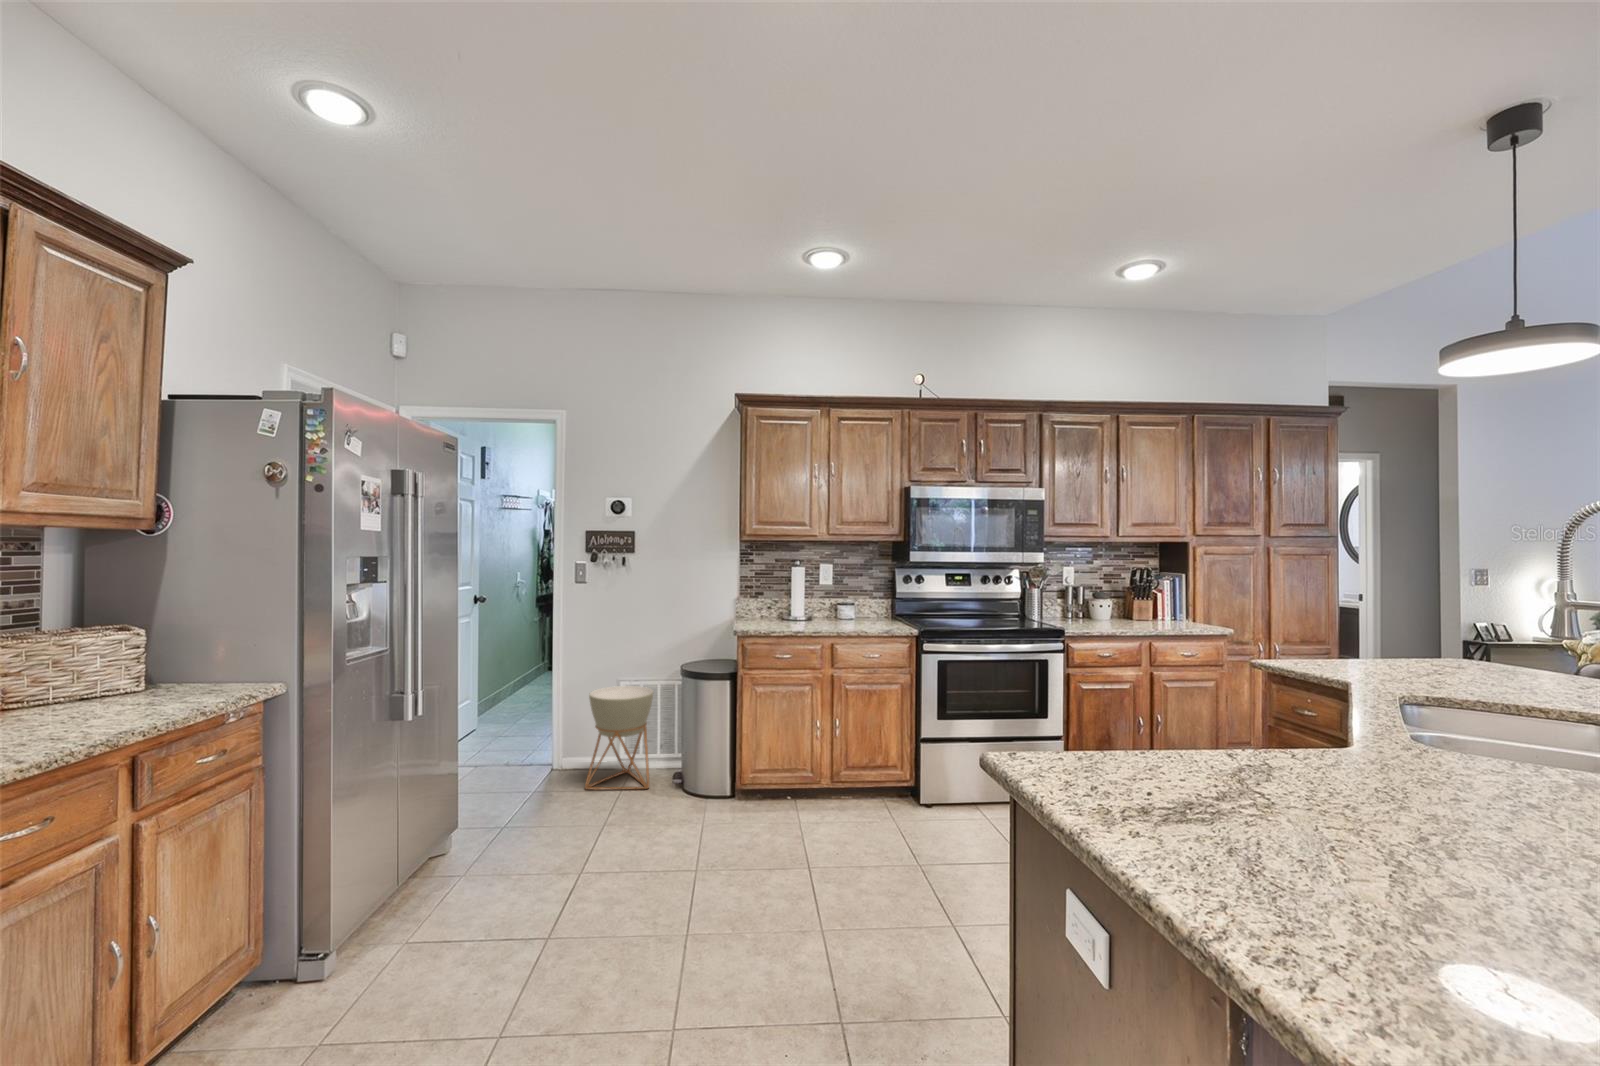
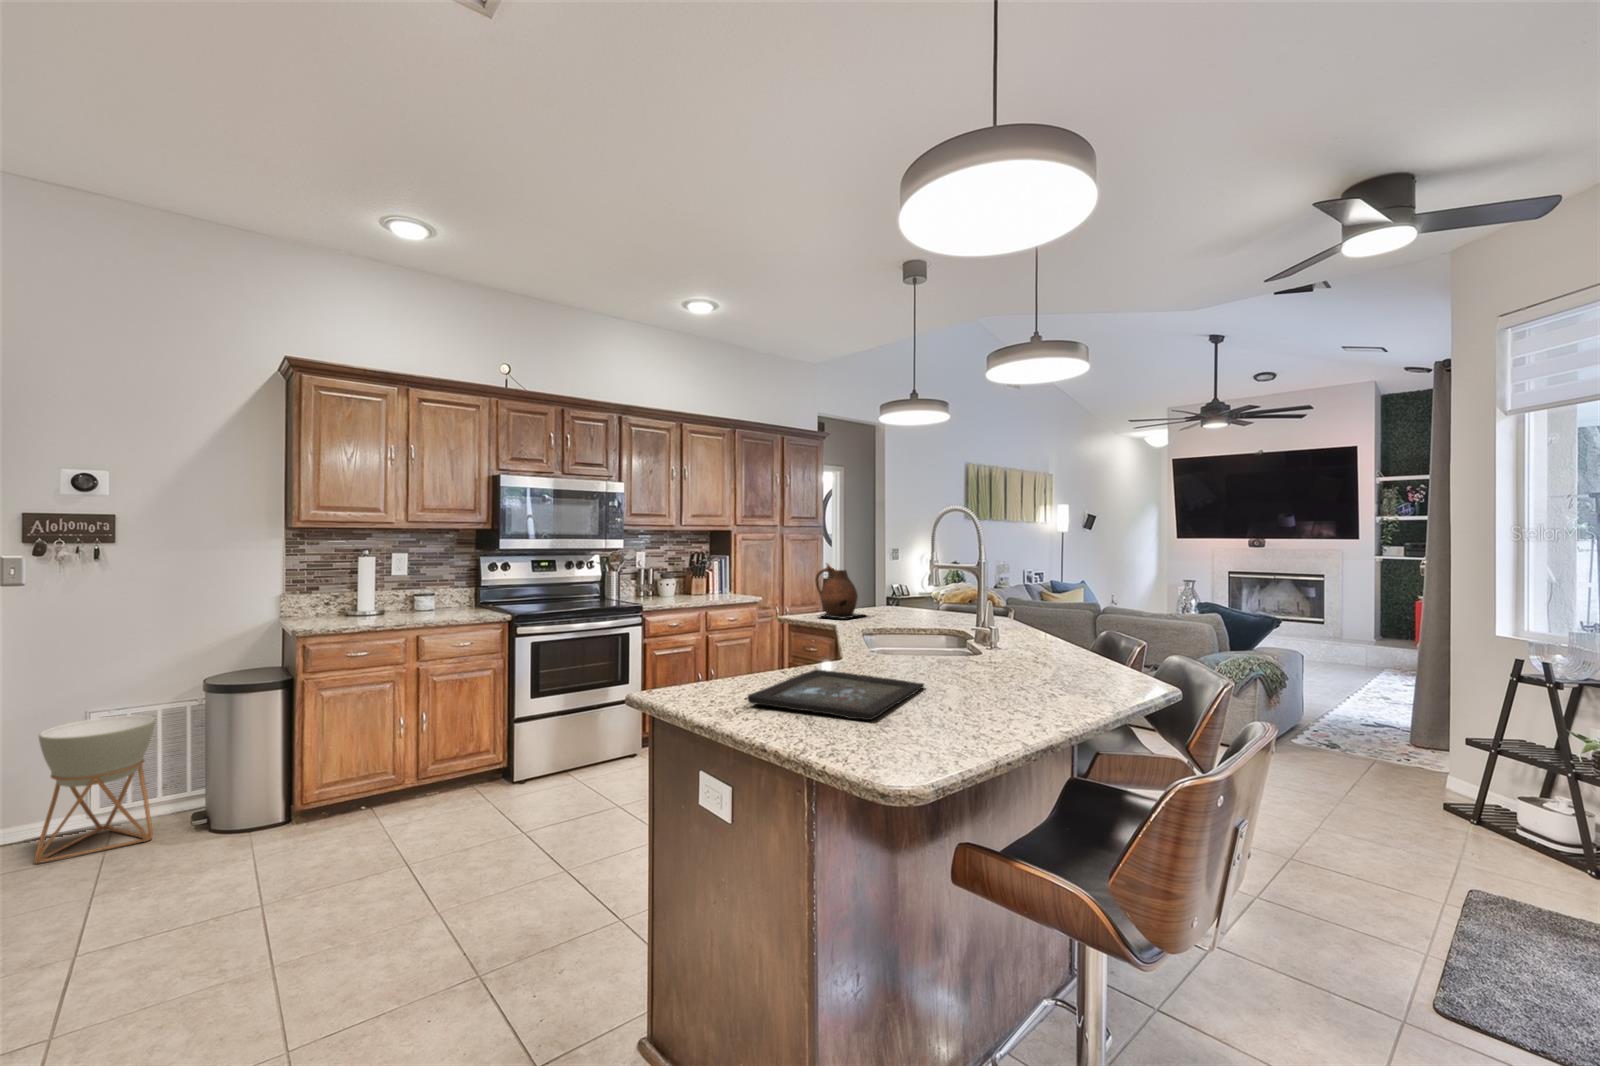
ceramic pitcher: none [1313,589,1413,675] -> present [815,564,866,619]
tray: none [1146,761,1543,895] -> present [747,669,924,720]

